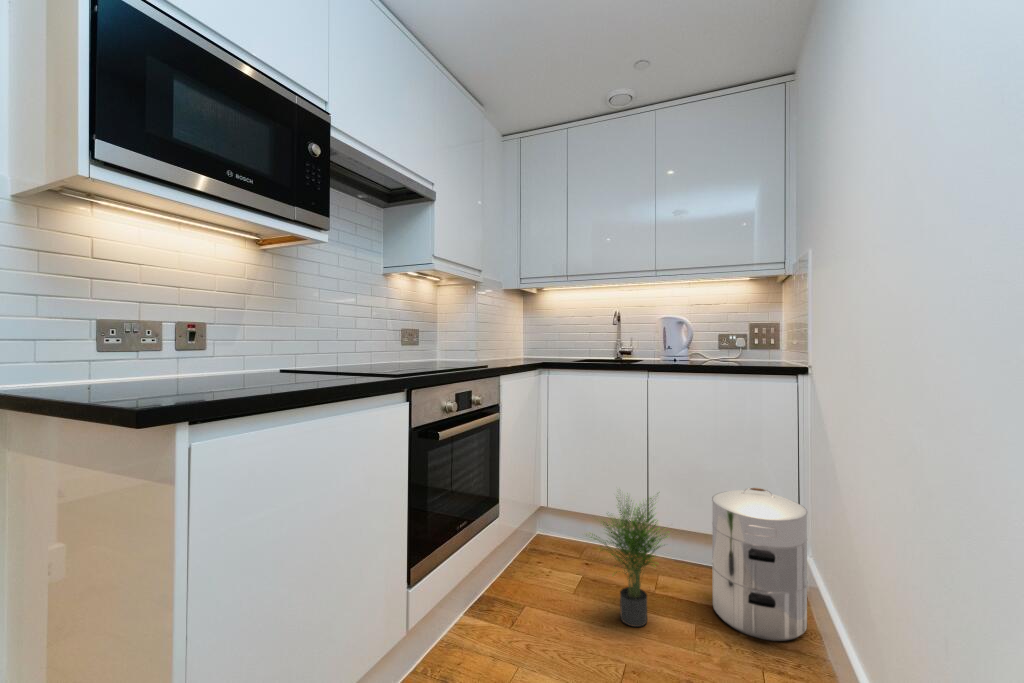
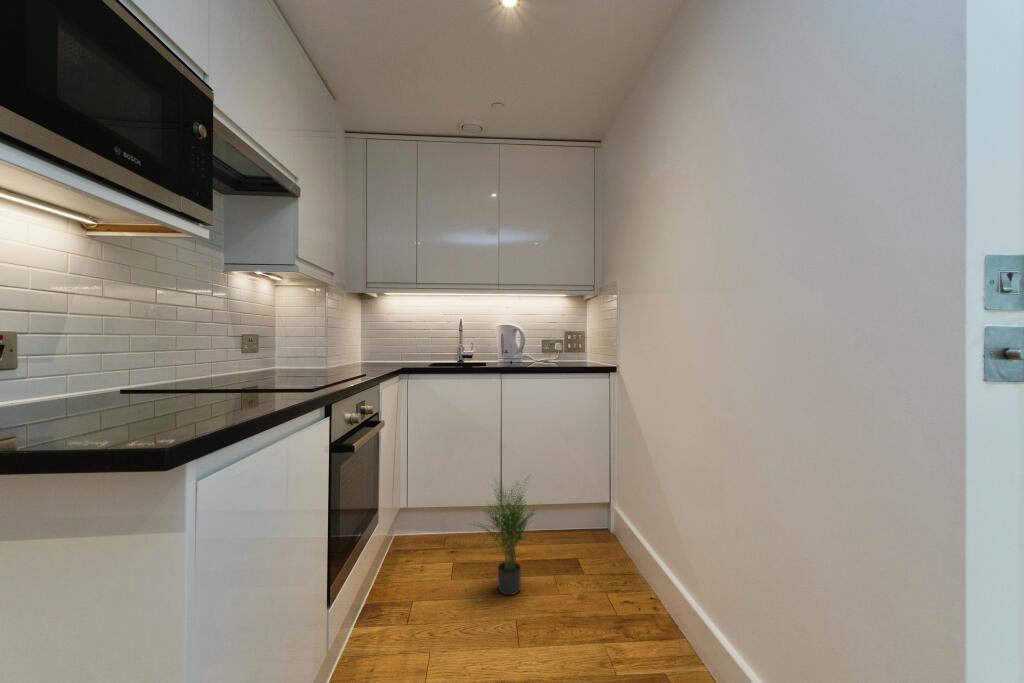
waste bin: present [712,488,807,641] -> none [561,463,628,578]

